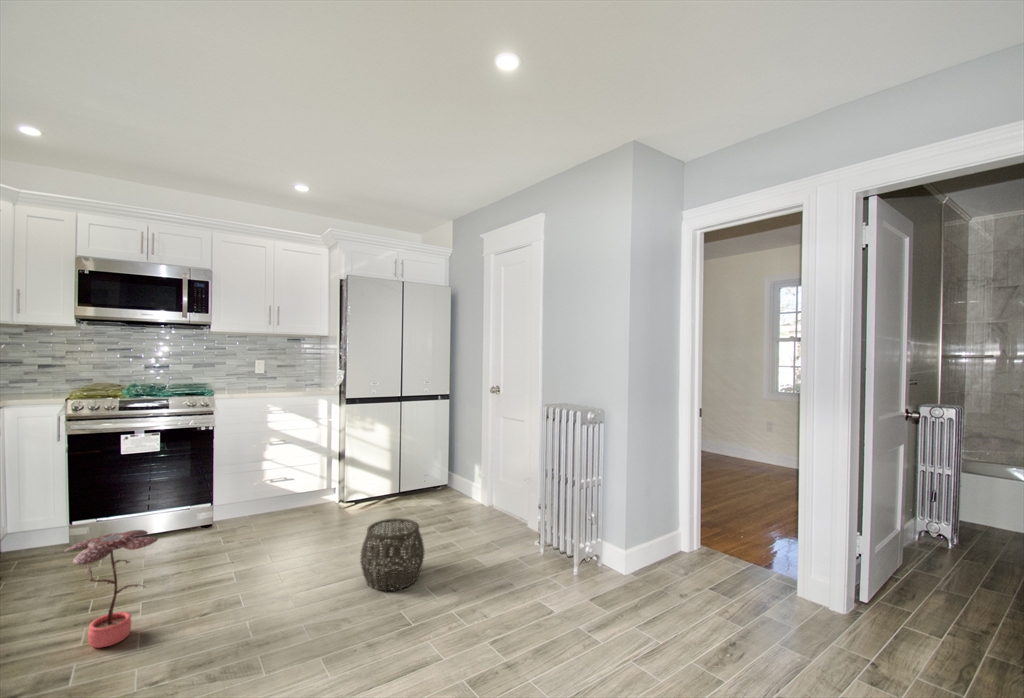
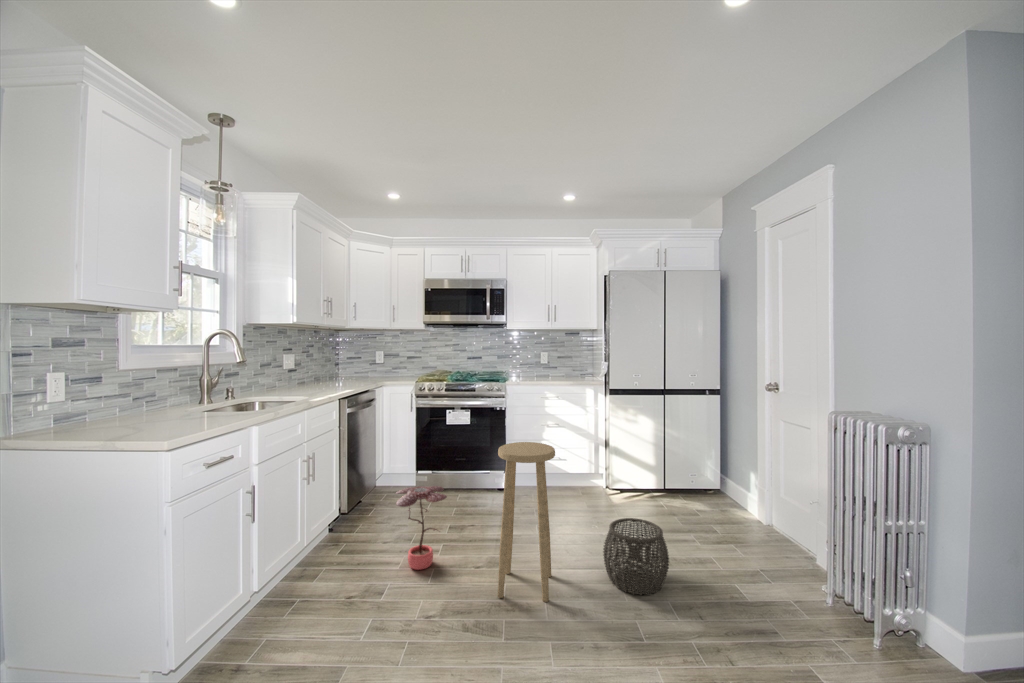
stool: none [242,455,313,639] -> present [498,442,555,602]

